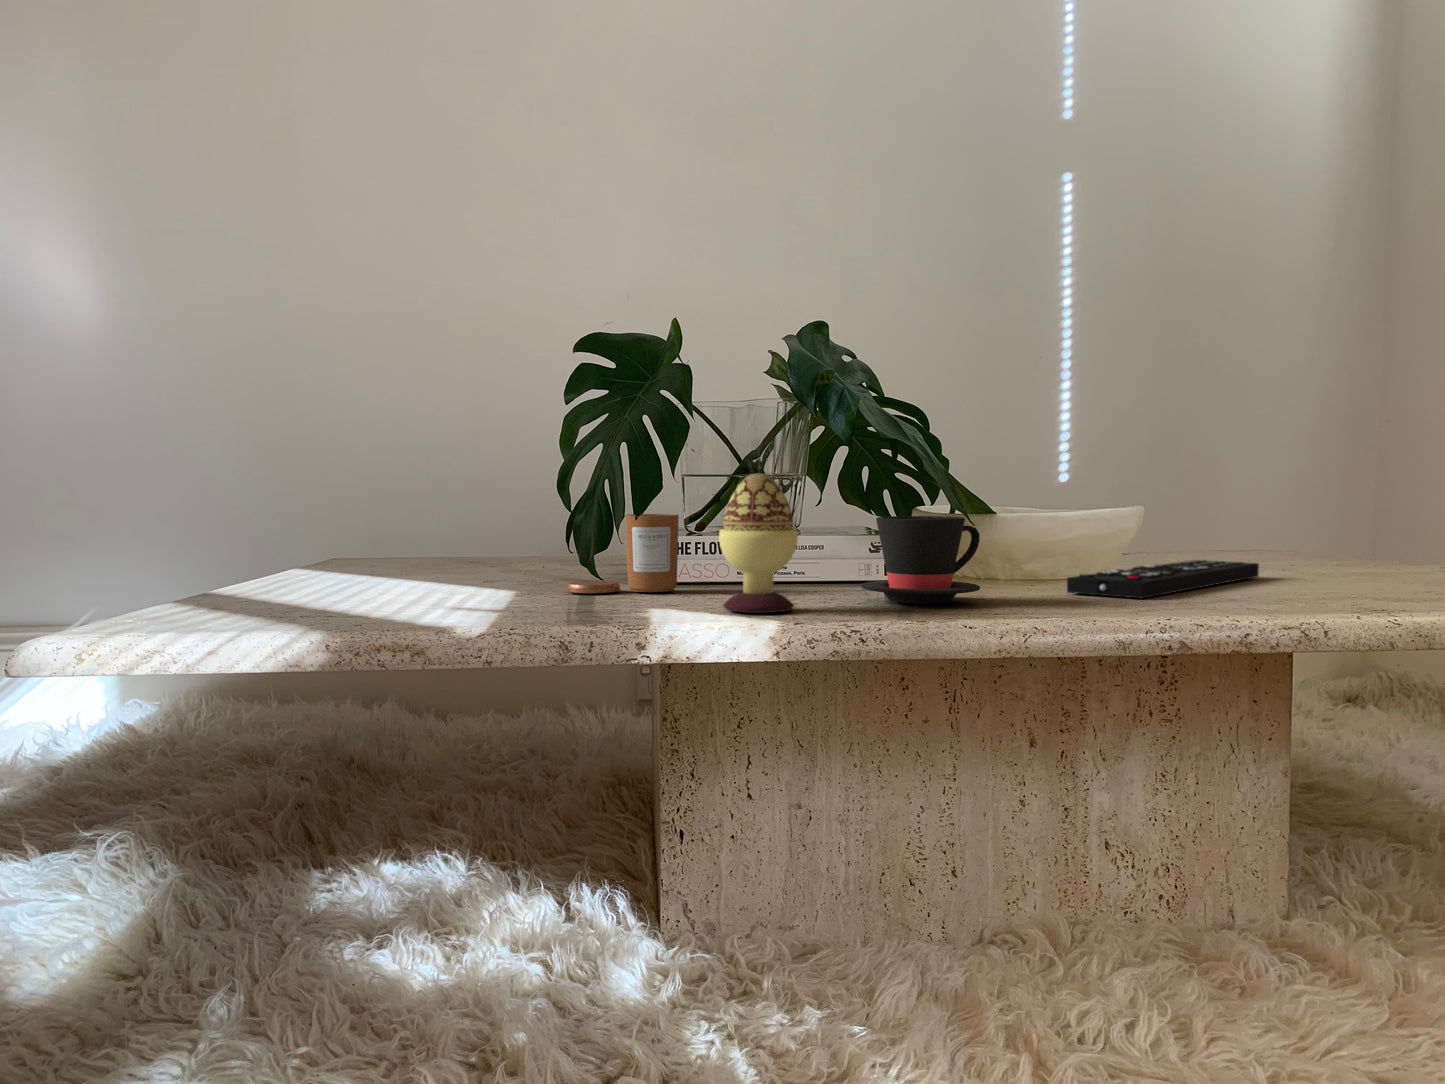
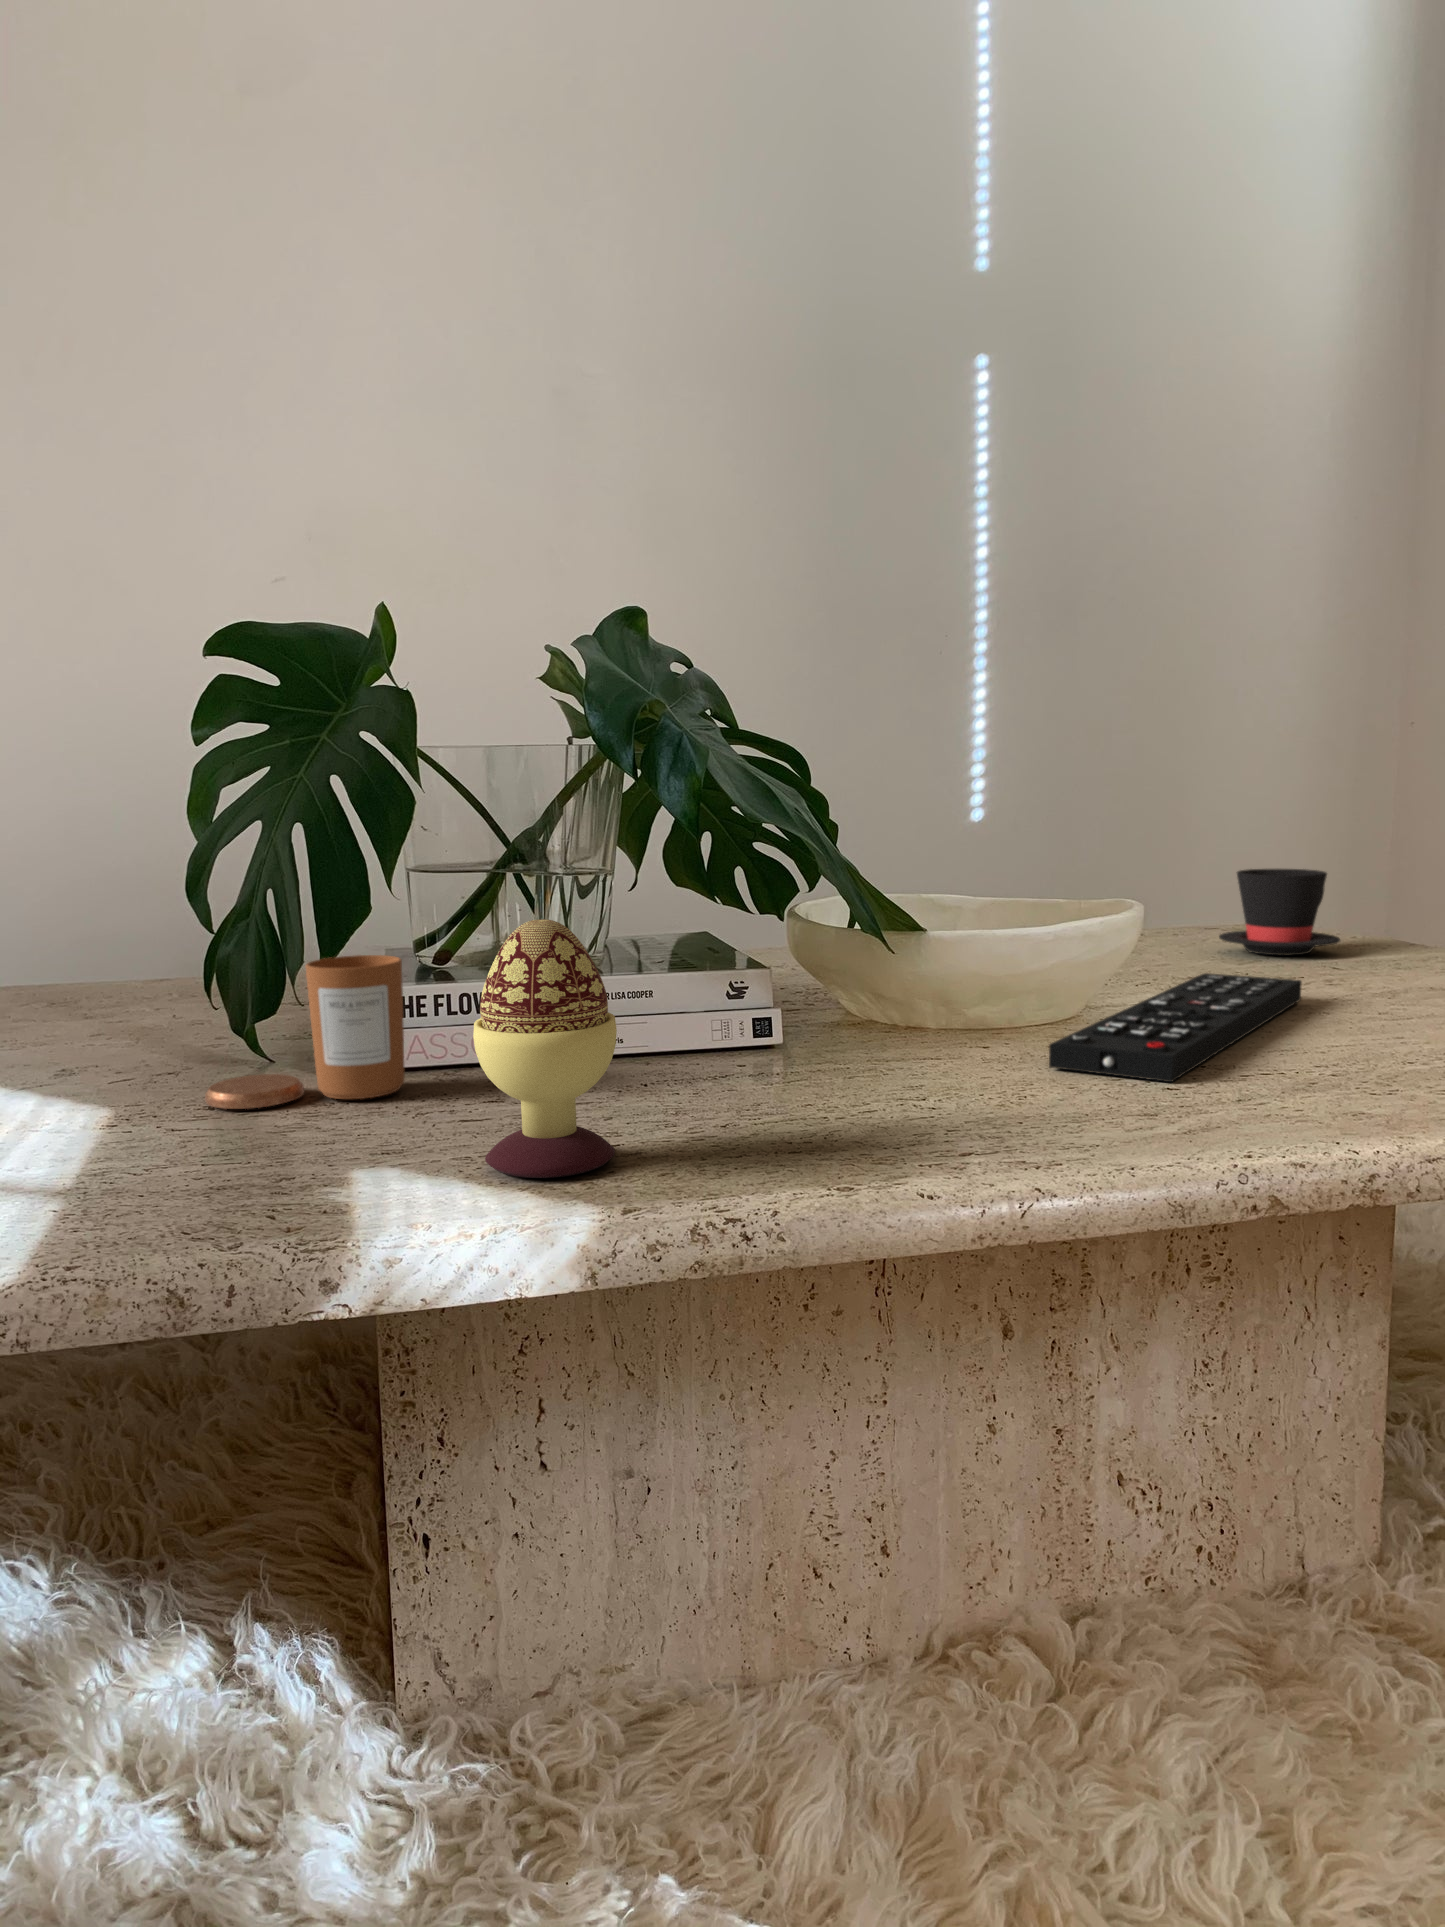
teacup: present [861,516,980,604] -> present [1219,869,1340,955]

